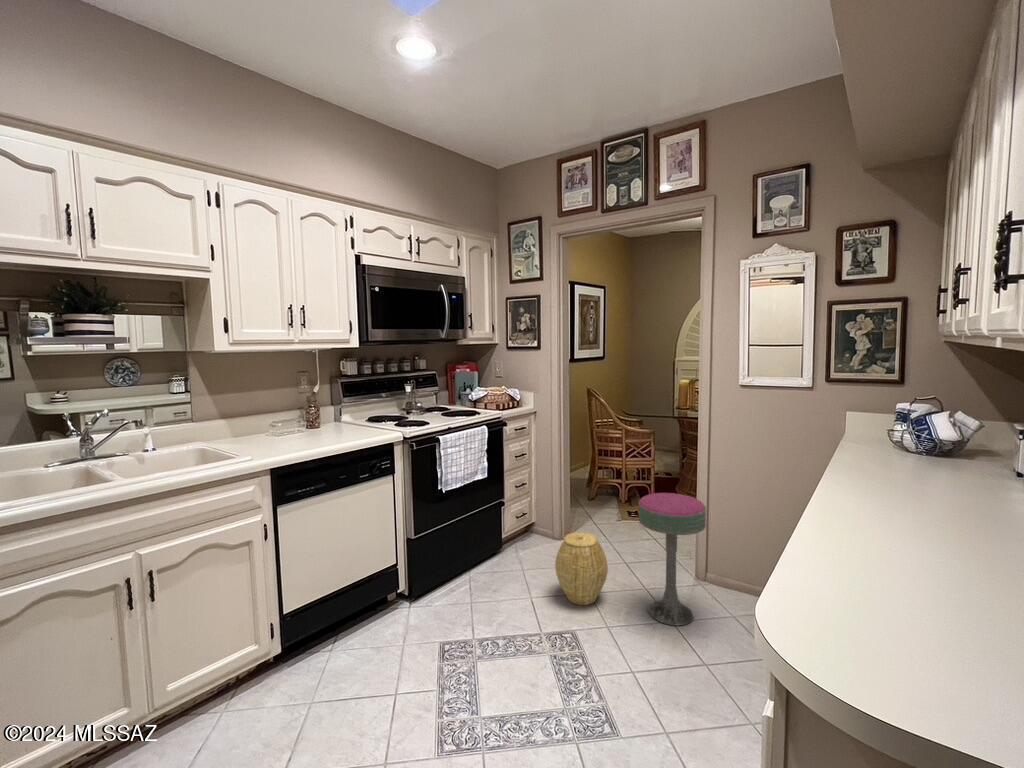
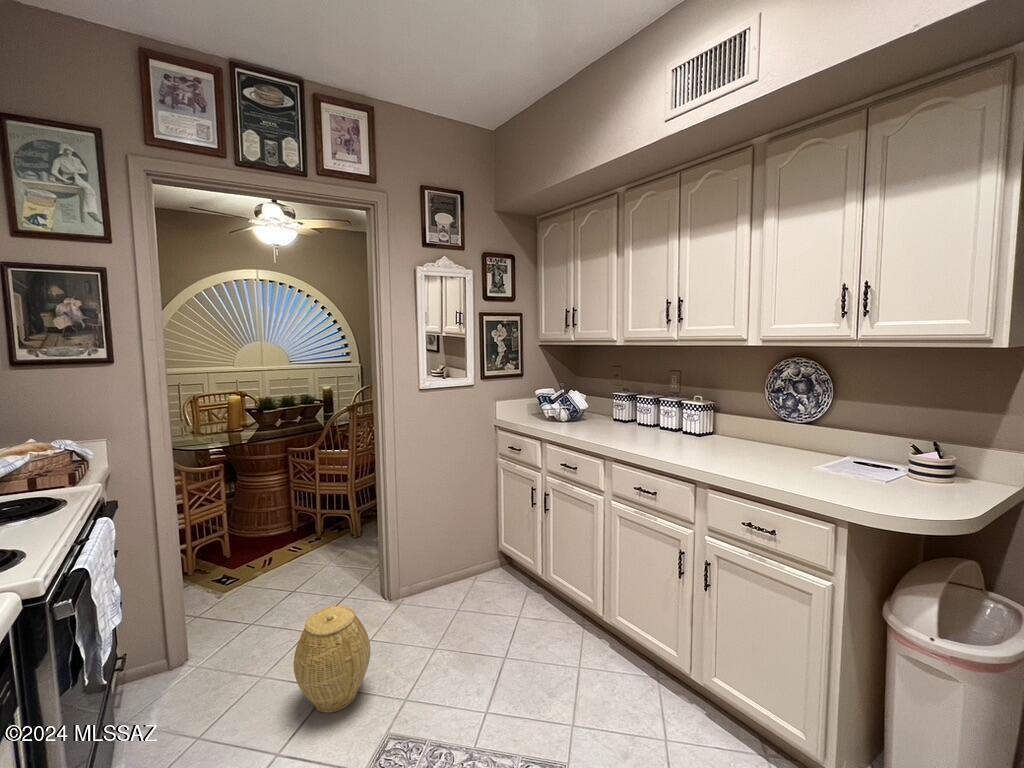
bar stool: present [638,493,706,626] -> none [387,508,458,654]

